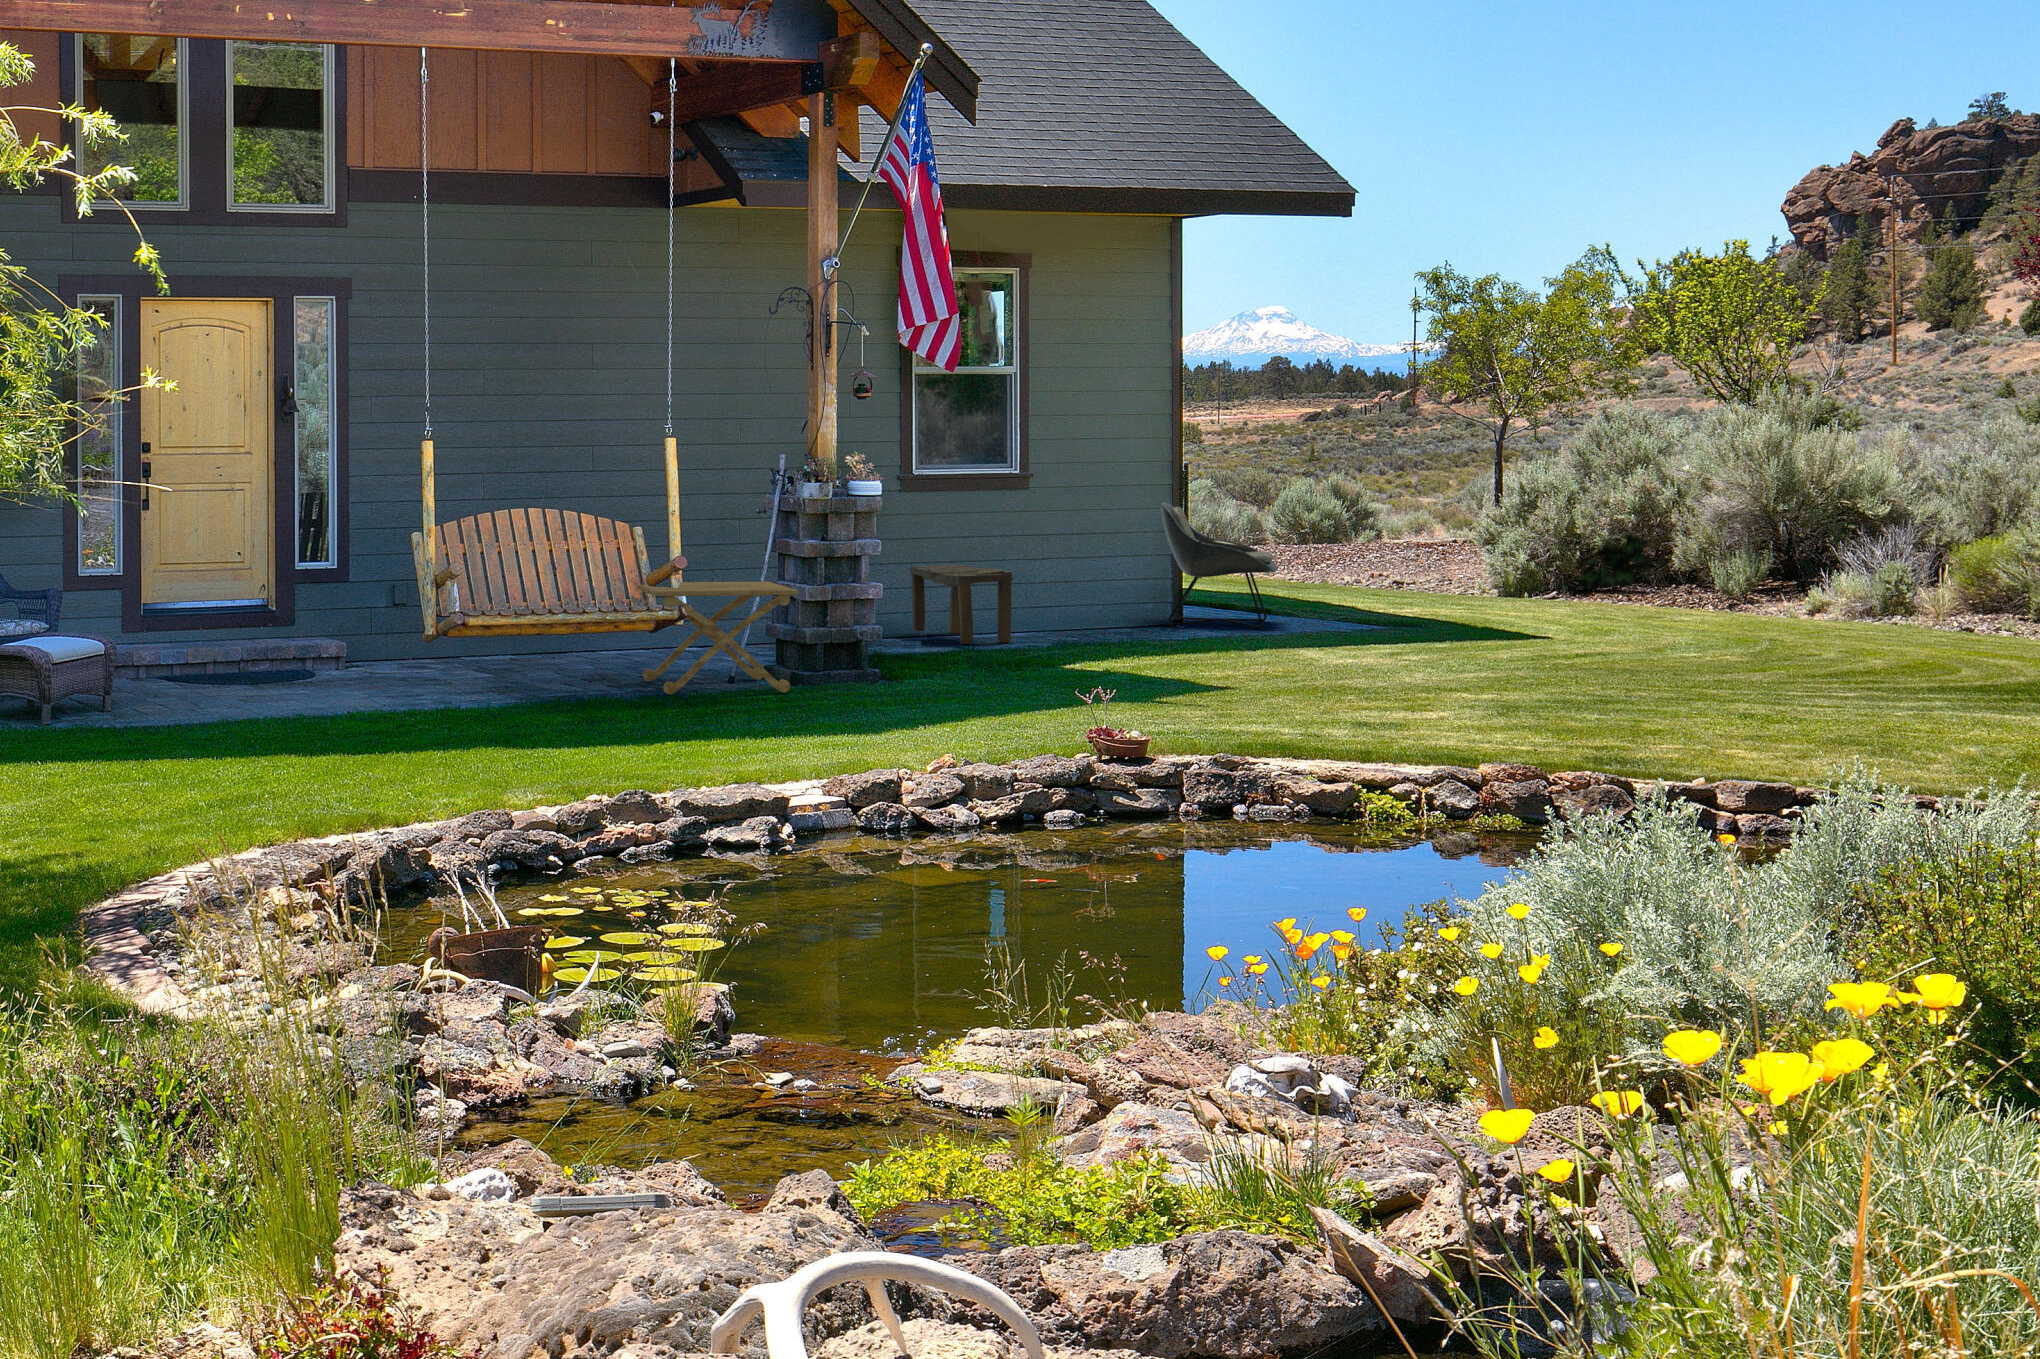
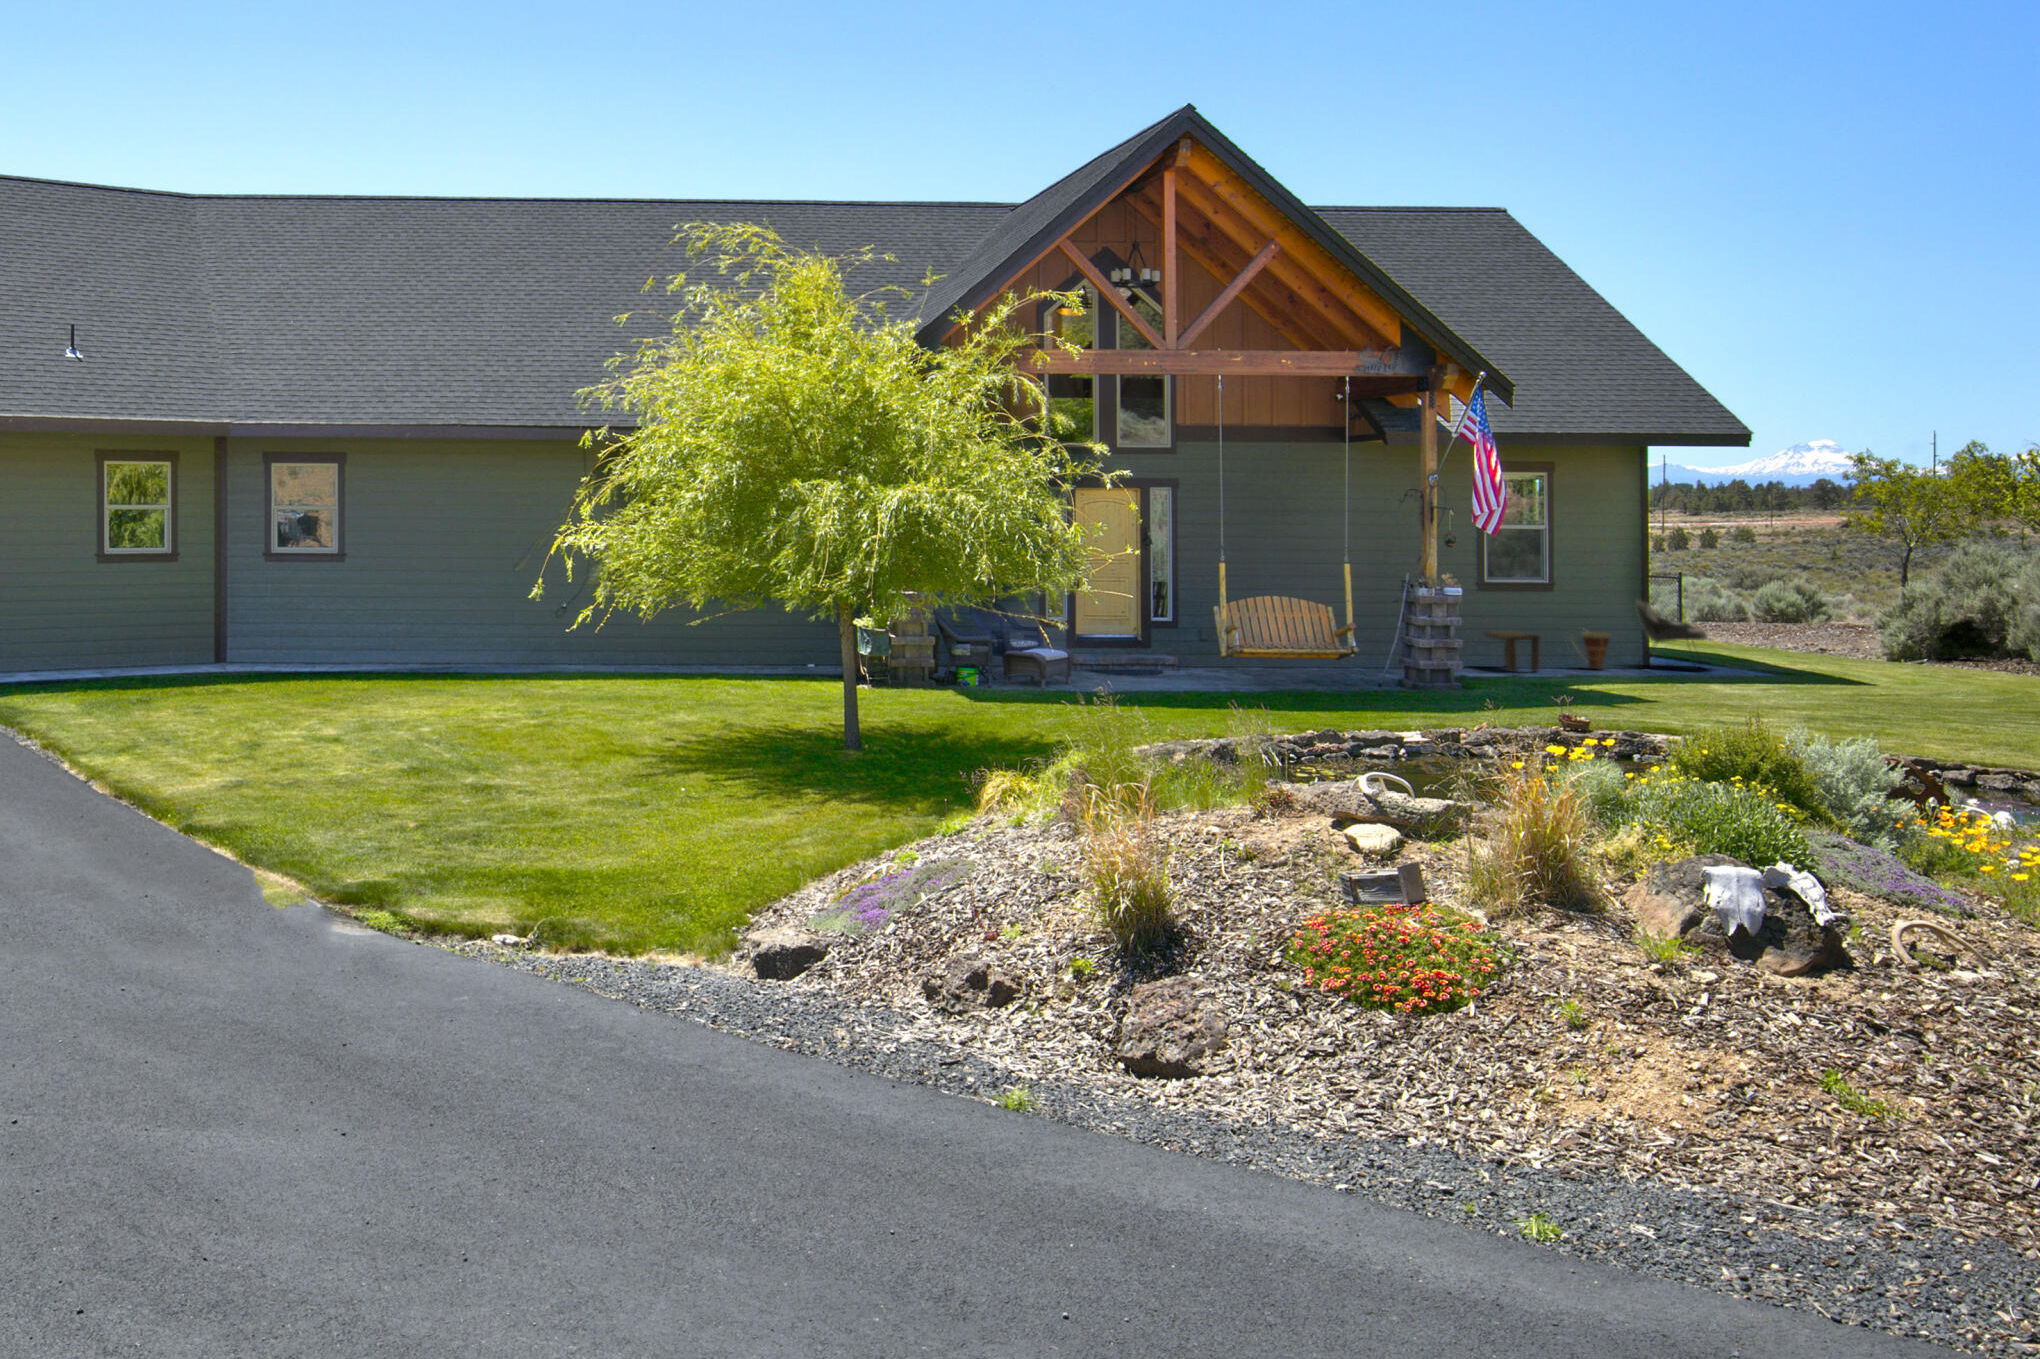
basket: none [1051,556,1127,632] -> present [1572,629,1610,669]
side table: present [637,581,798,694] -> none [1331,634,1418,688]

